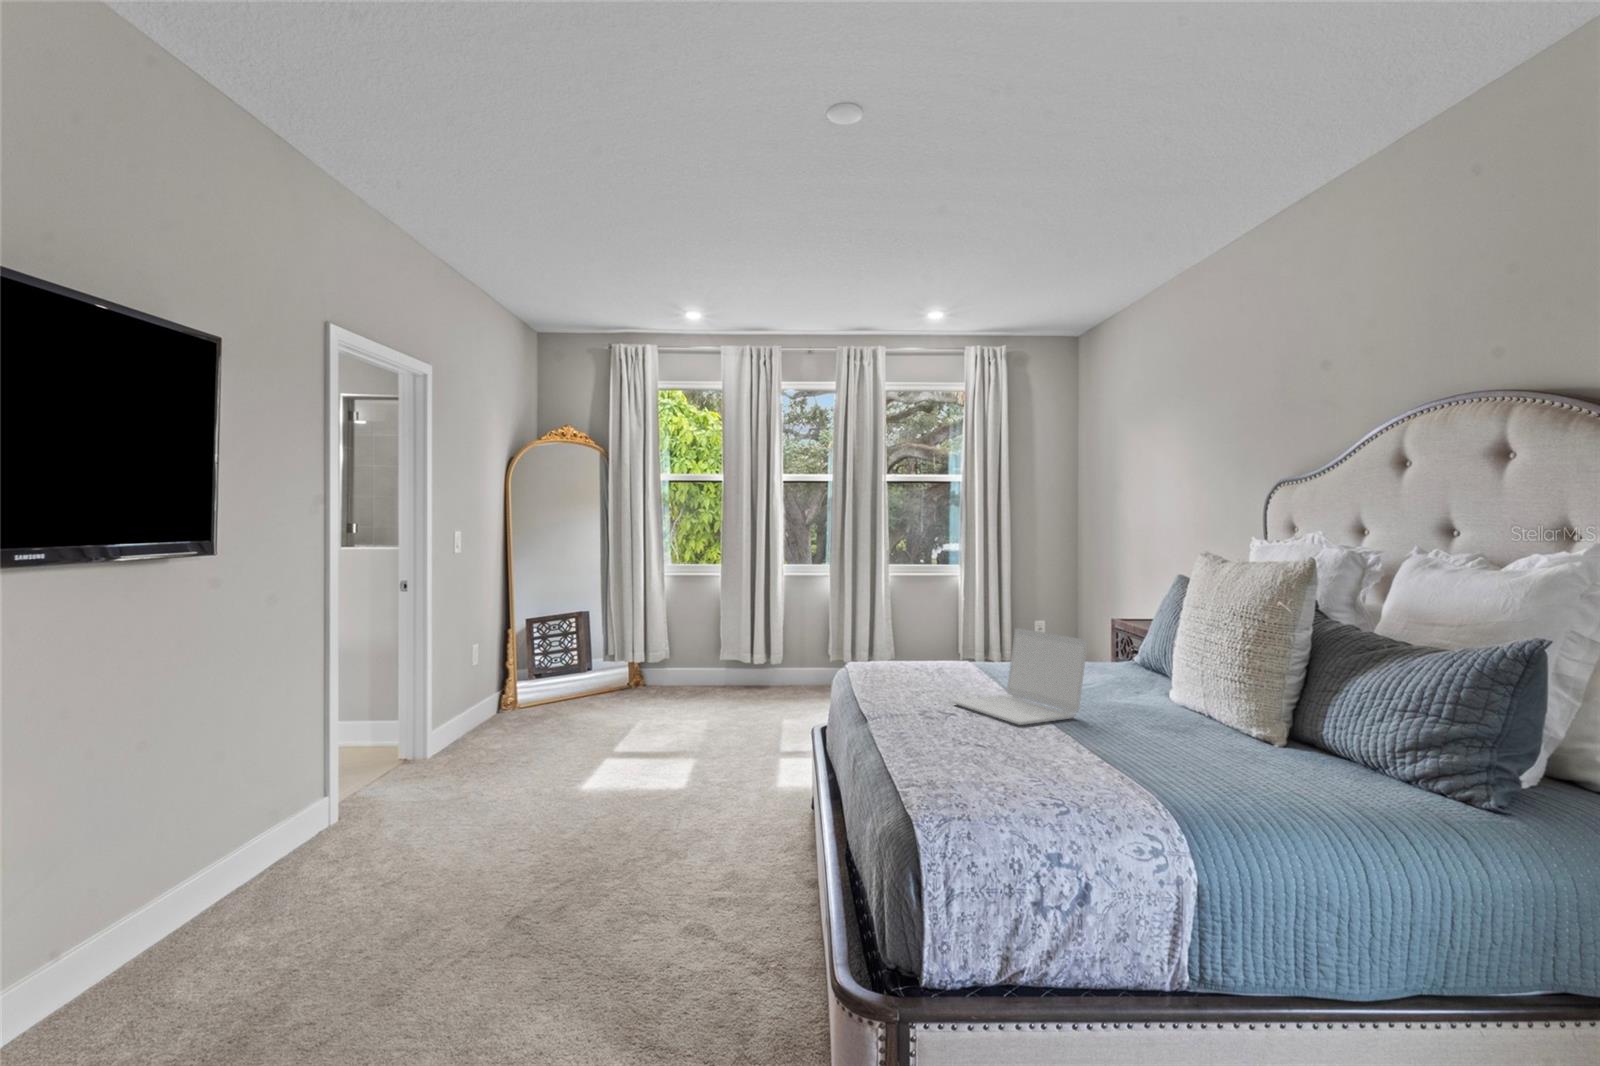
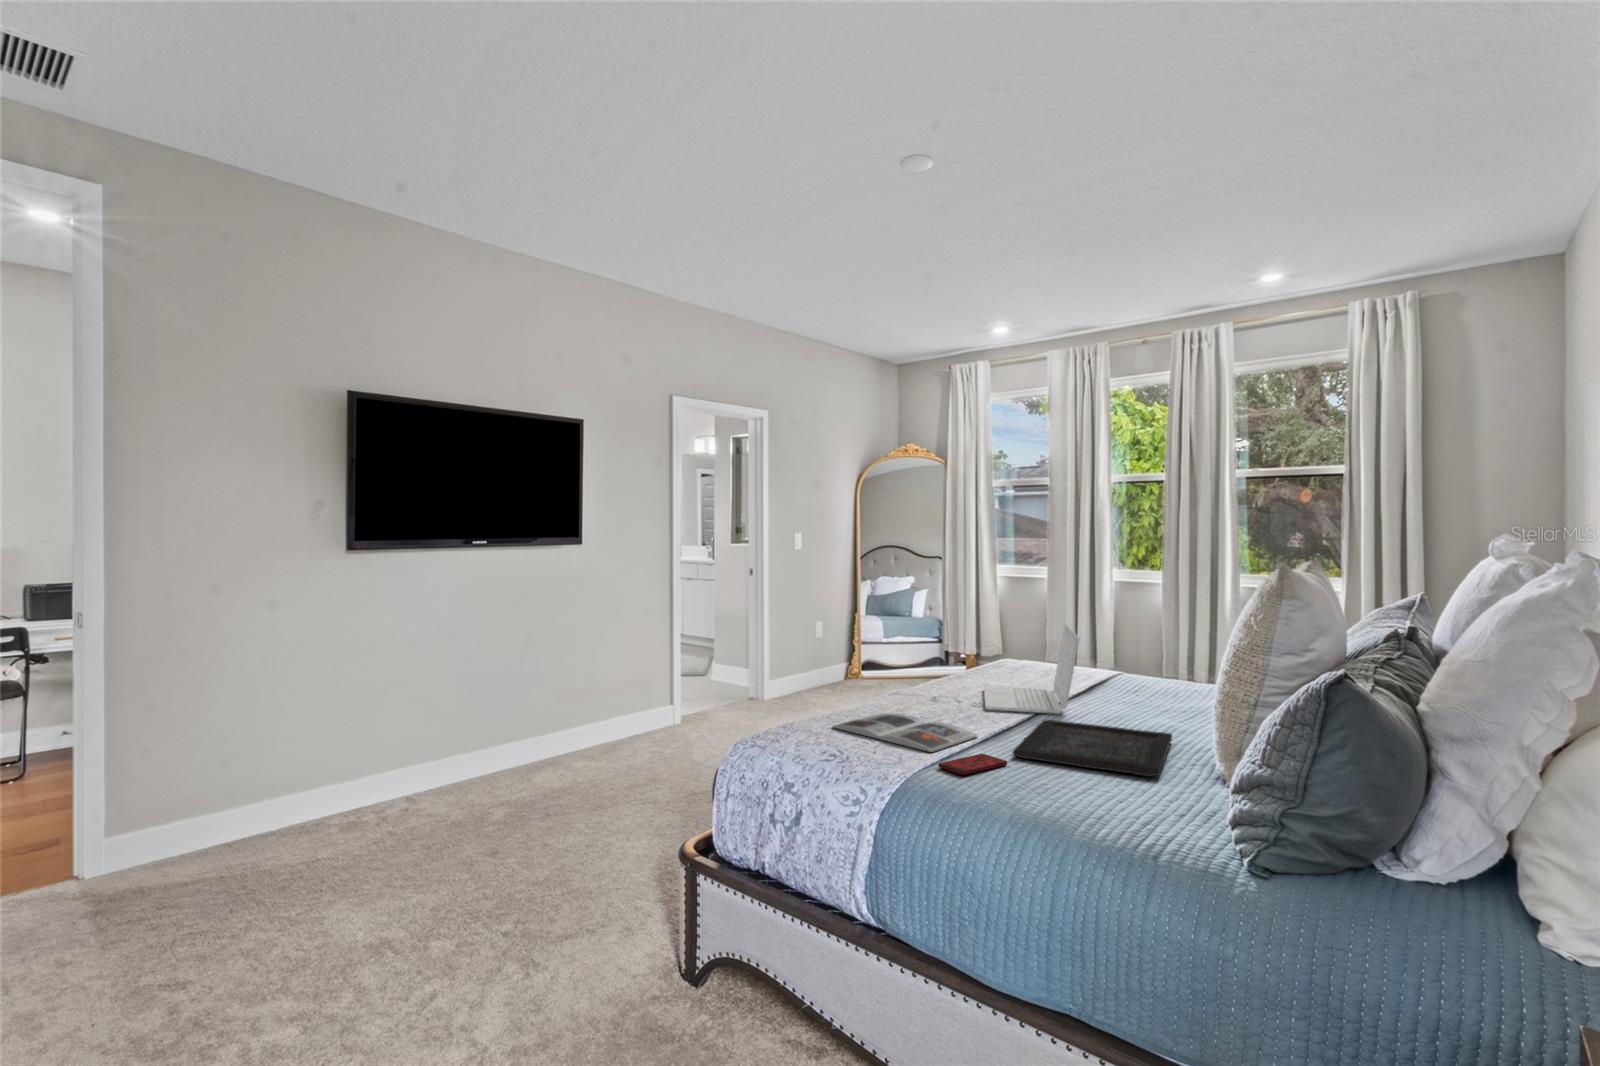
tray: none [1099,721,1299,769] -> present [1013,720,1172,776]
magazine: none [963,745,1123,782] -> present [833,713,977,752]
smartphone: none [1162,772,1214,799] -> present [938,754,1007,775]

